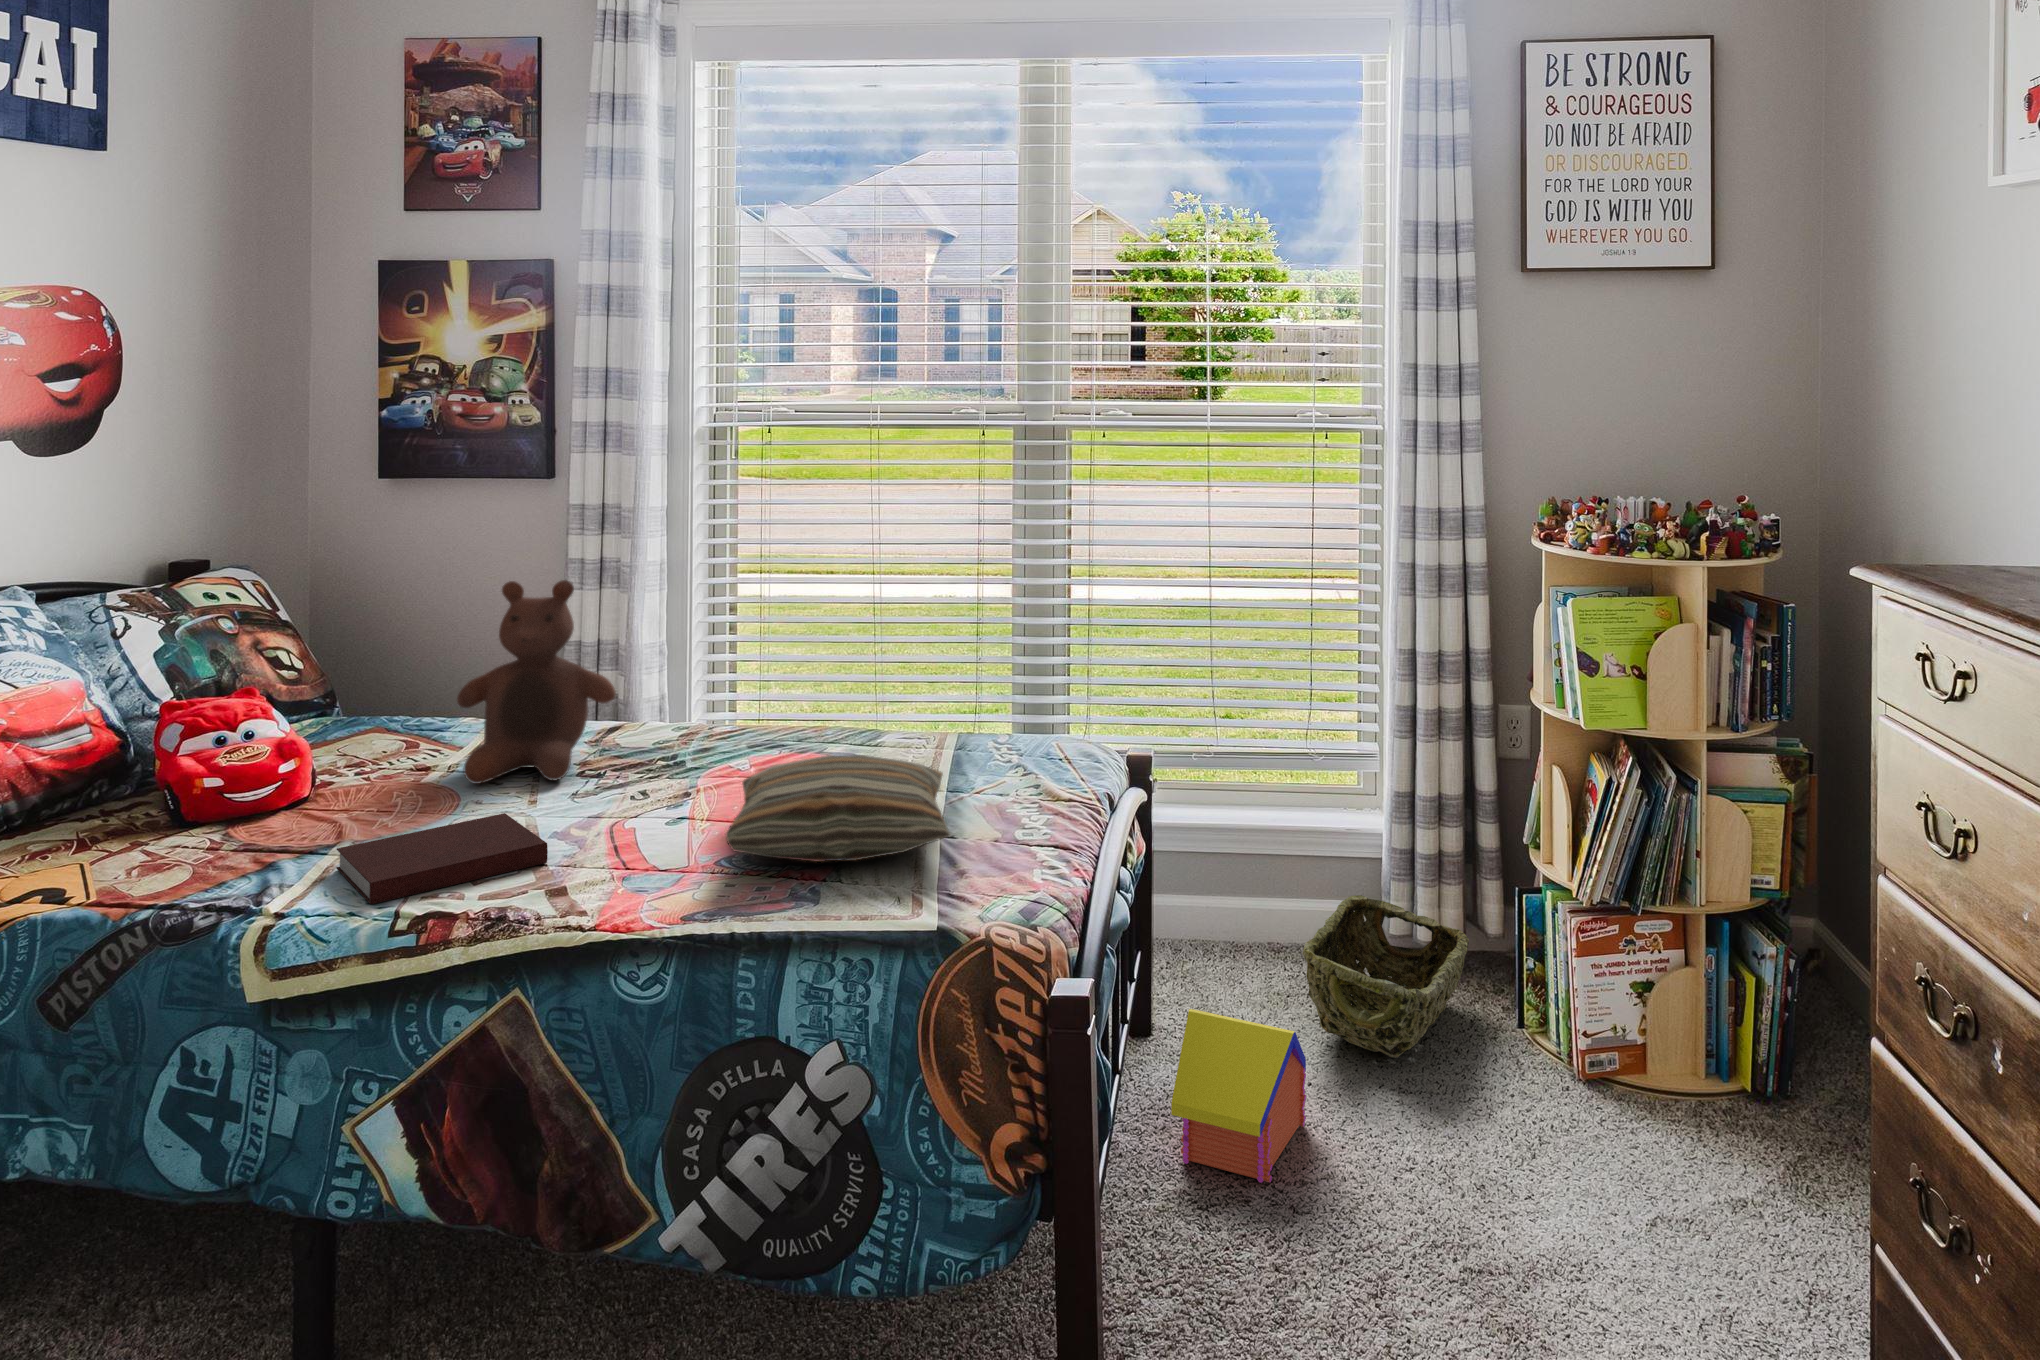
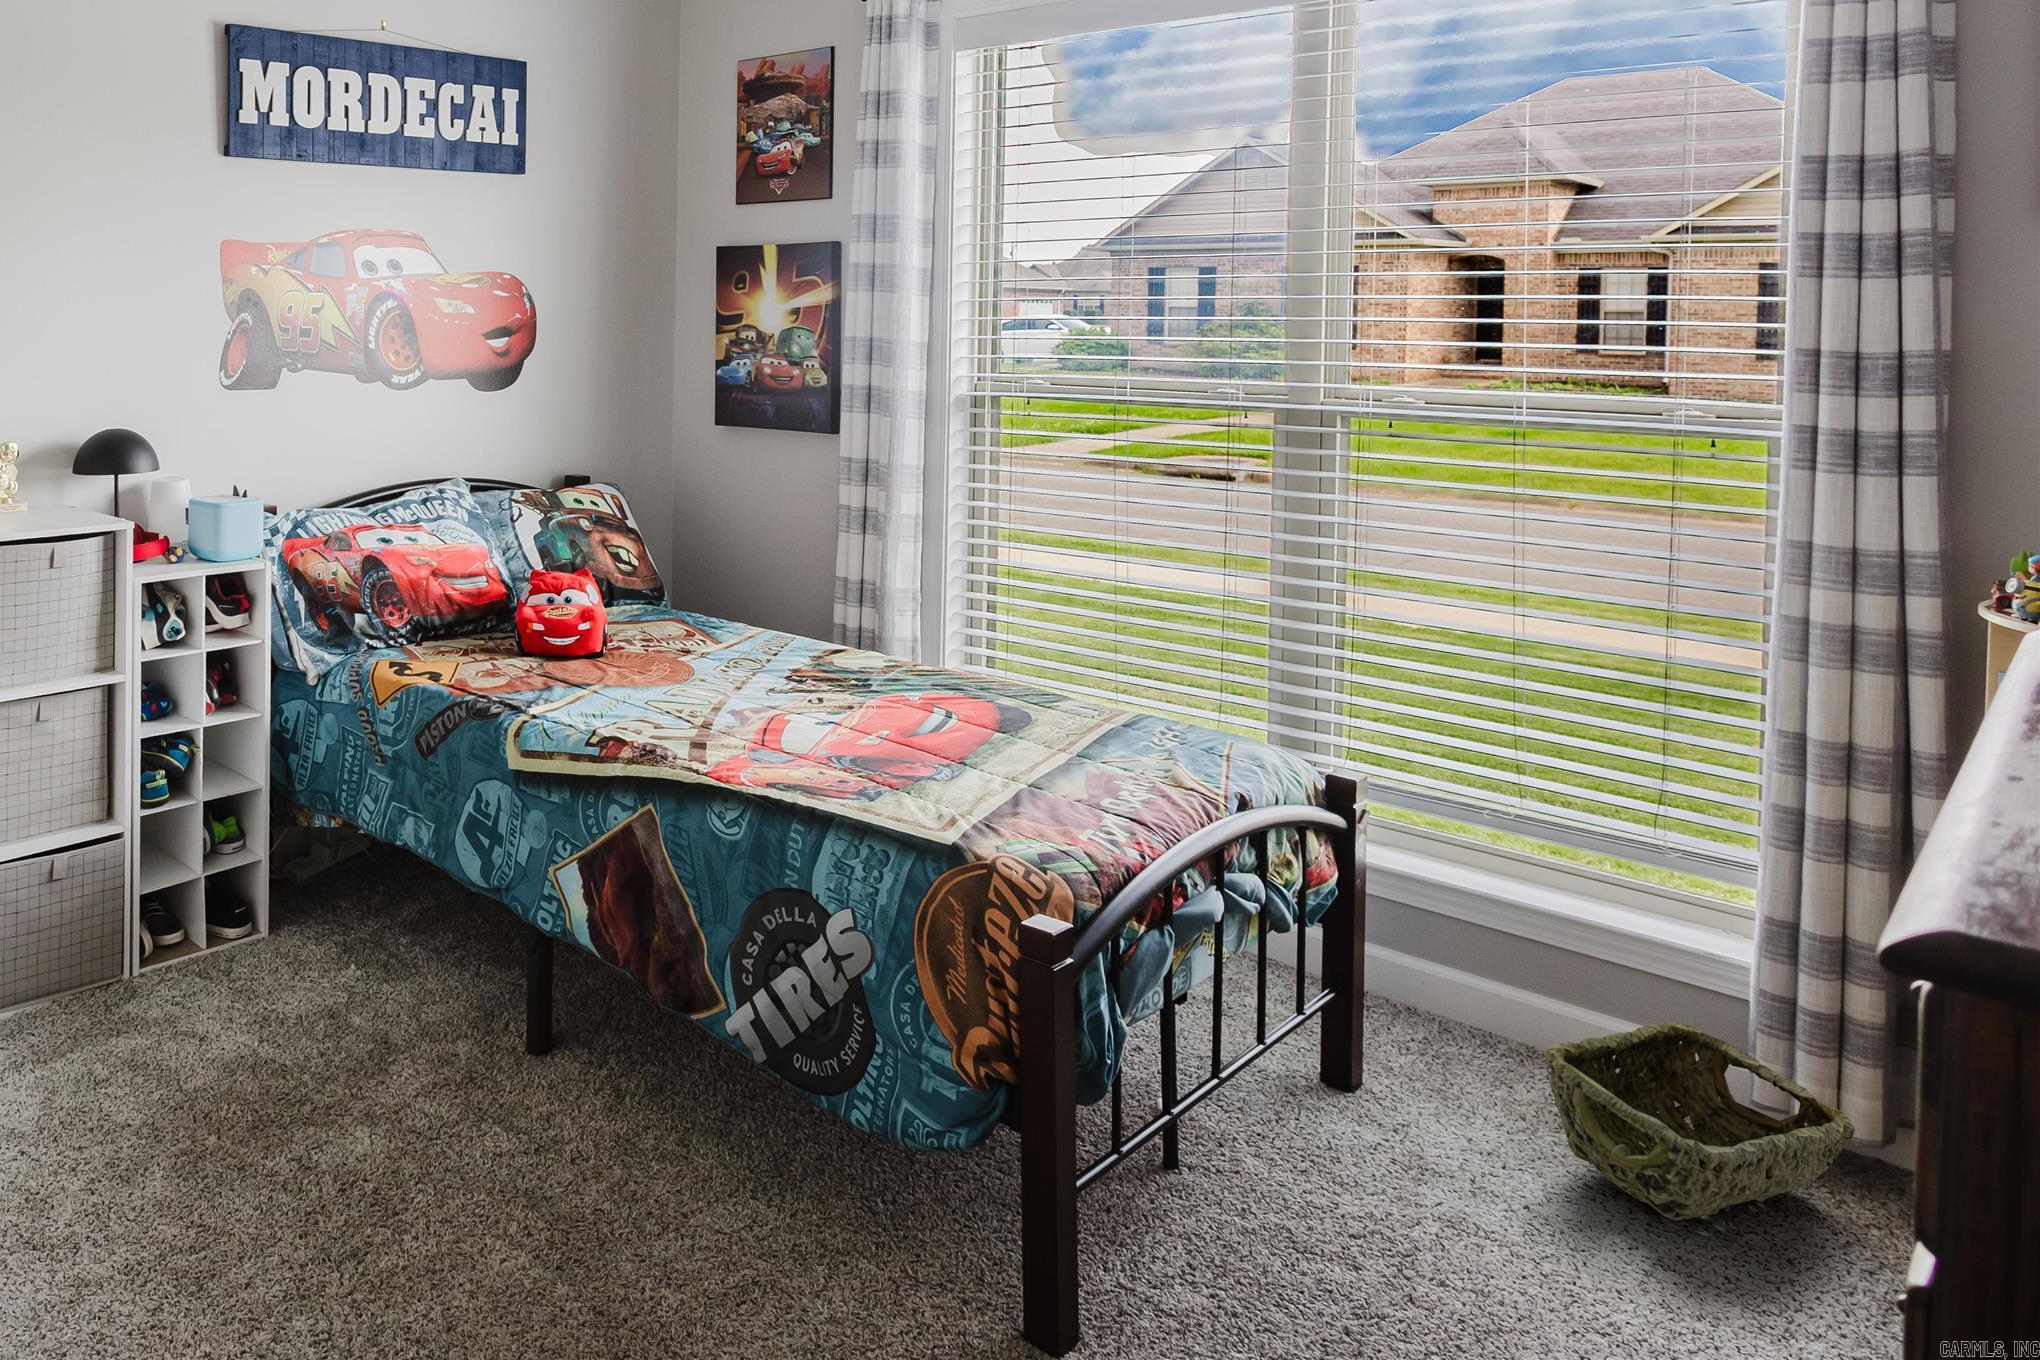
stuffed bear: present [457,580,616,784] -> none [700,510,824,675]
pillow: present [726,755,951,862] -> none [819,690,1058,783]
notebook: present [336,813,548,904] -> none [582,683,711,727]
toy house: present [1171,1009,1306,1183] -> none [1294,1050,1497,1259]

